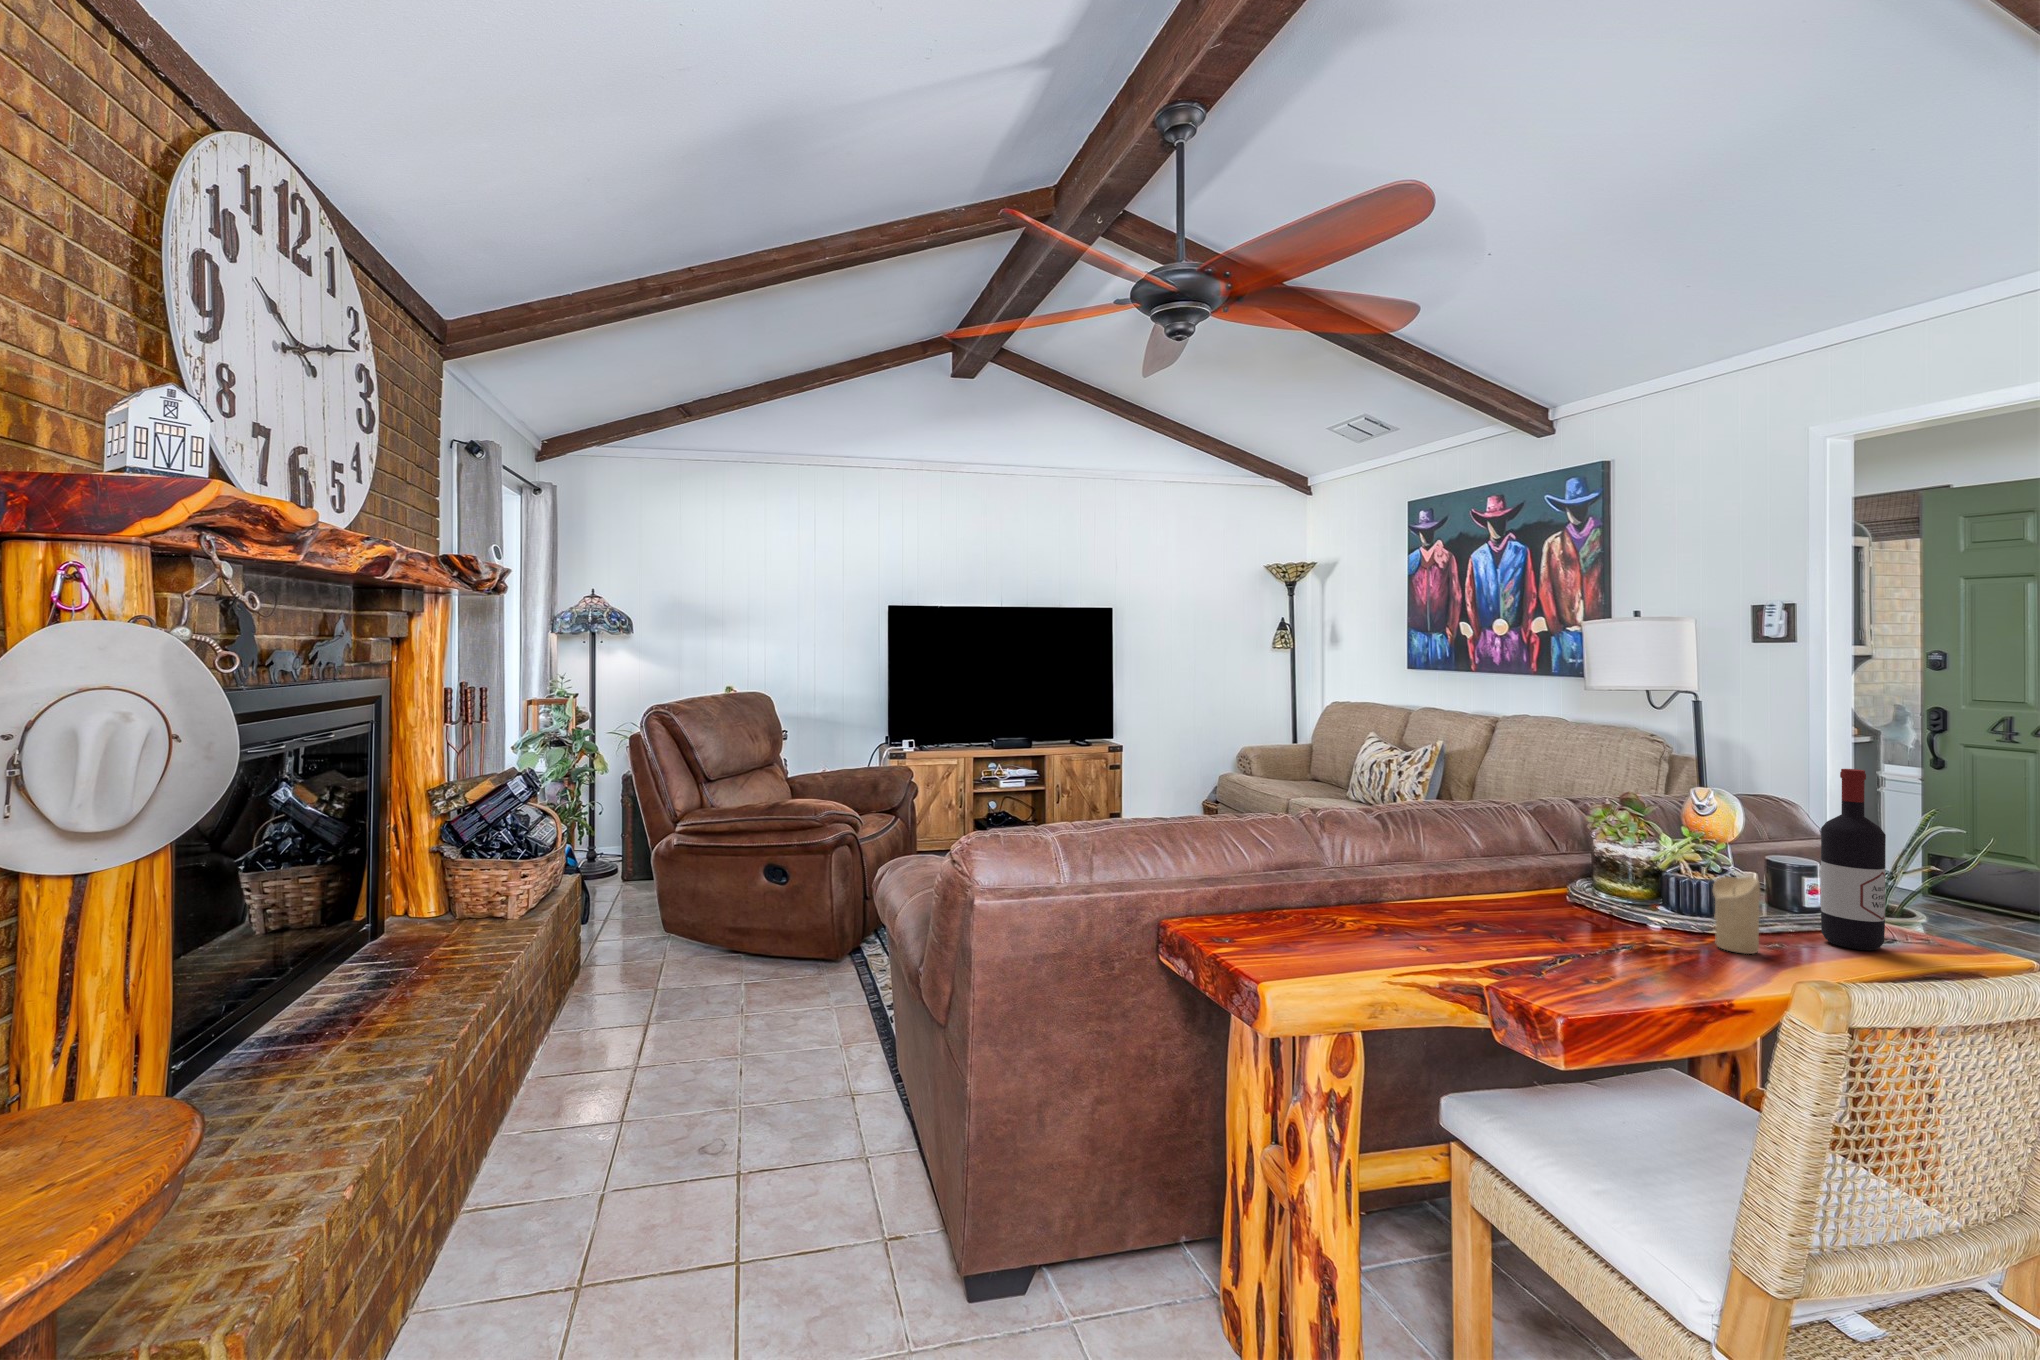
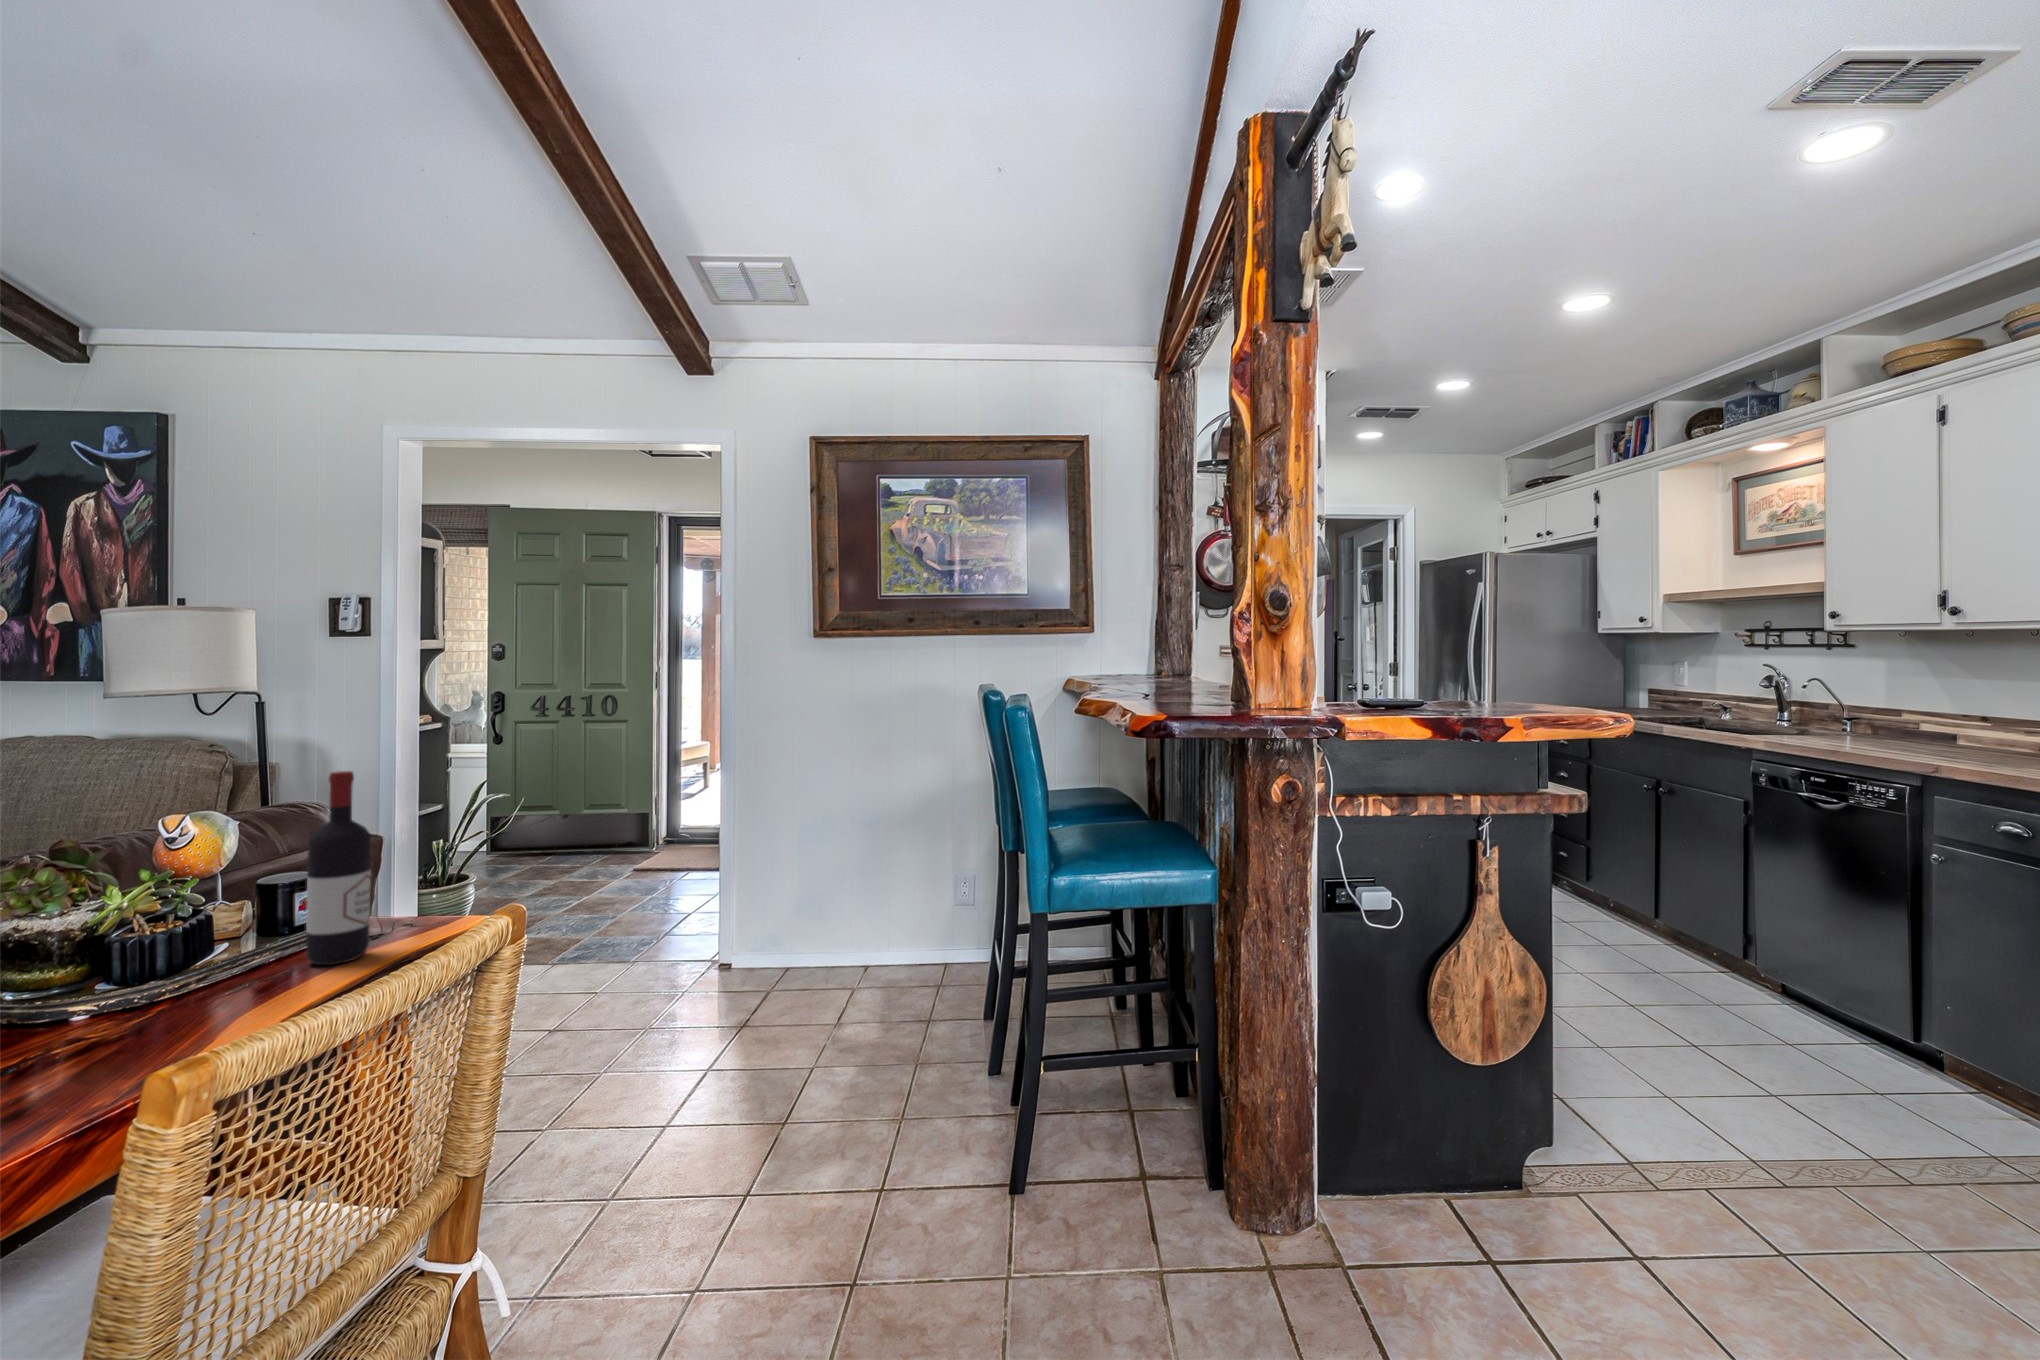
candle: present [1713,876,1760,954] -> none [158,920,220,1021]

